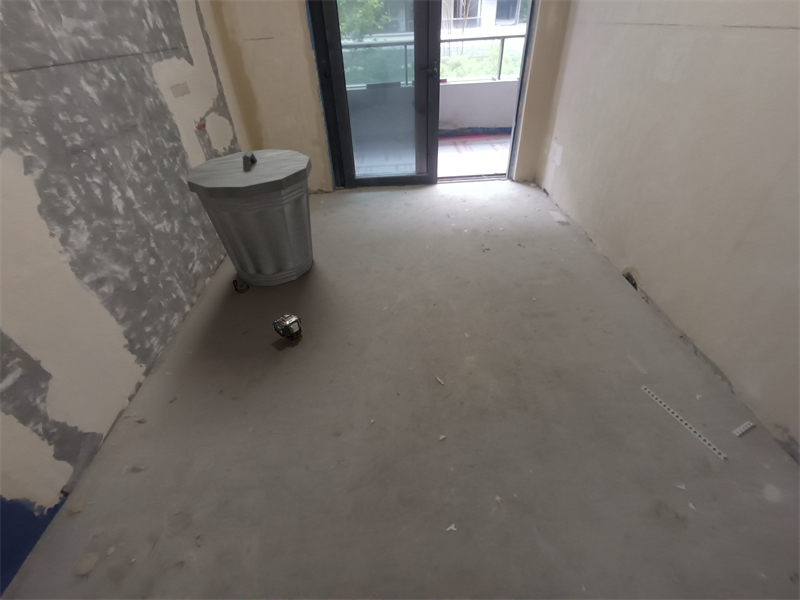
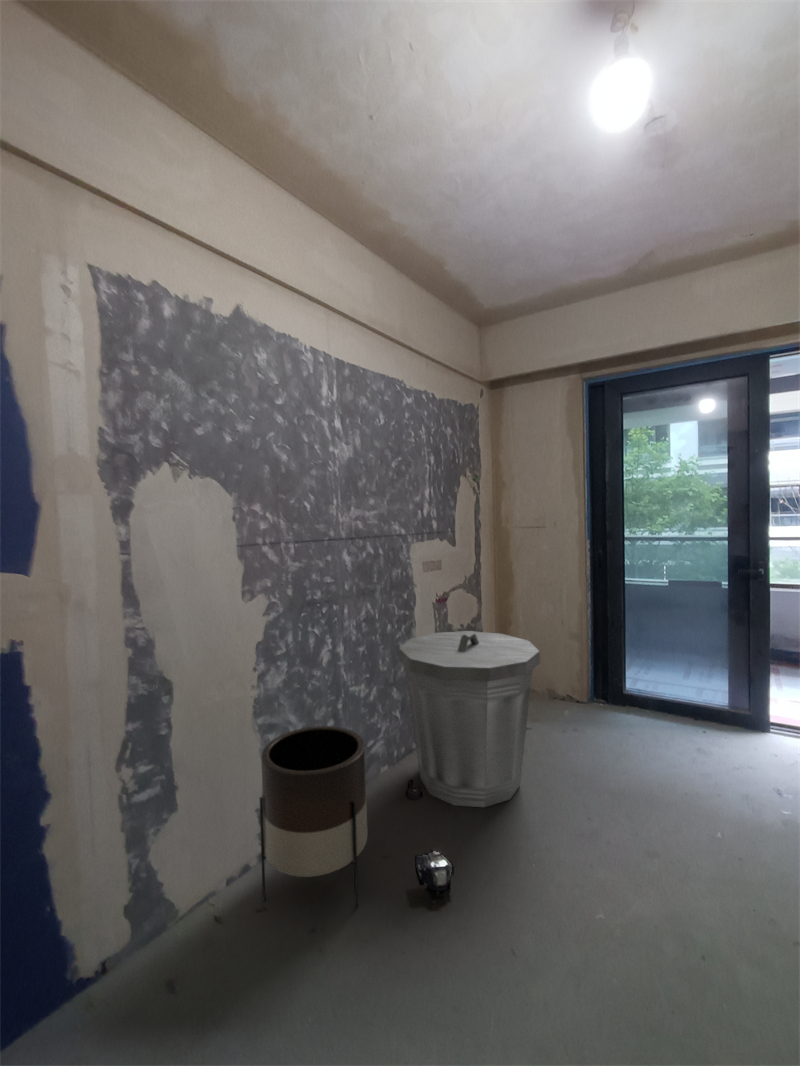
planter: none [110,260,244,396] -> present [260,726,367,908]

